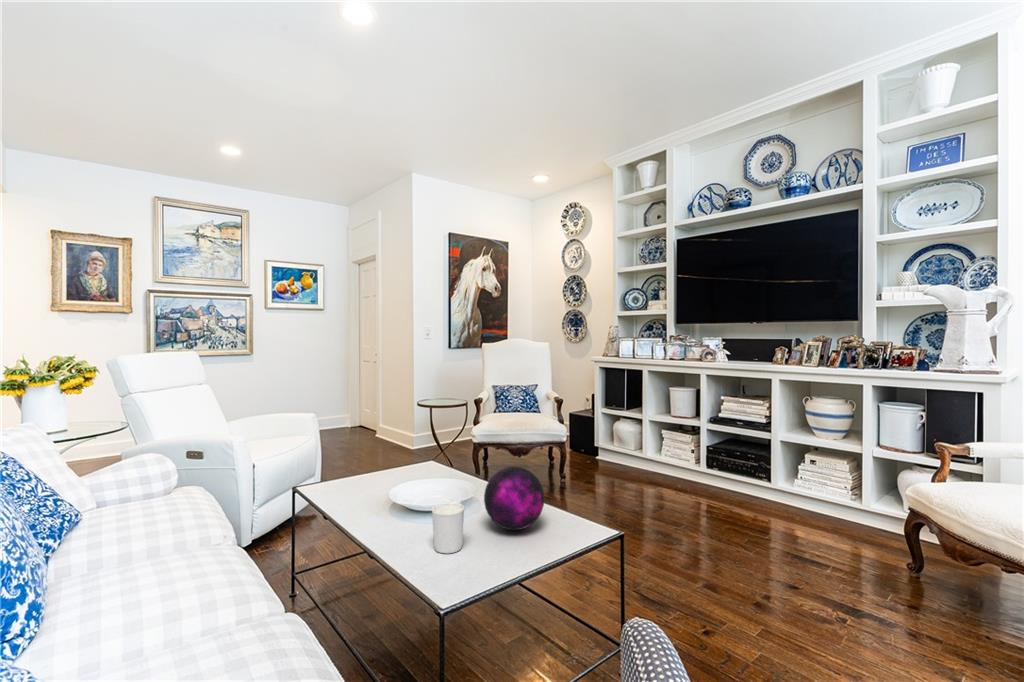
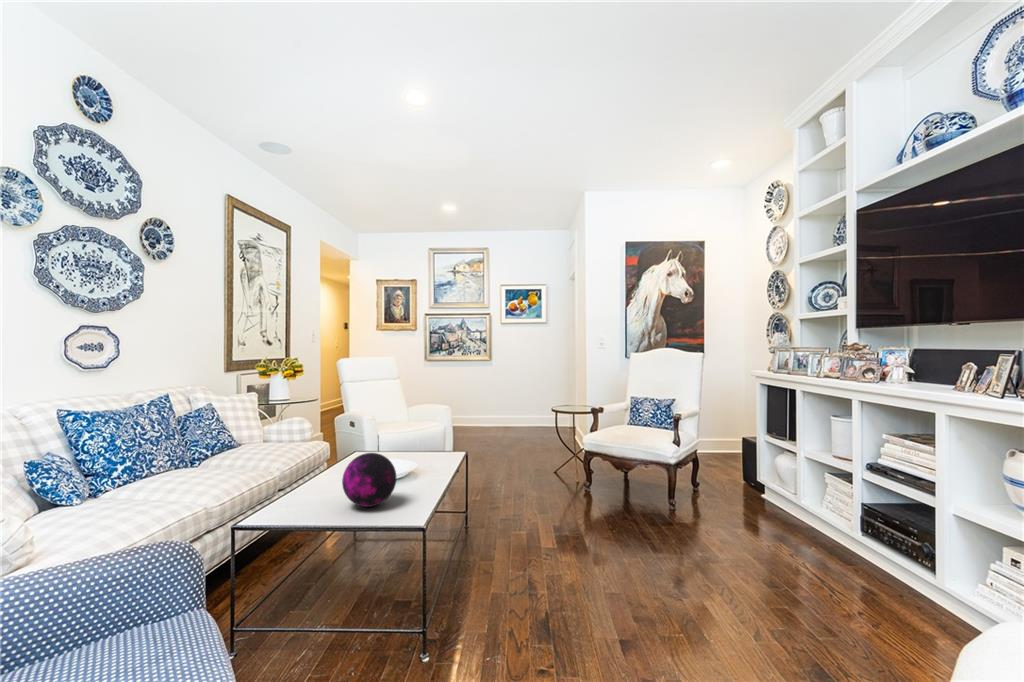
candle holder: present [432,502,464,553] -> none [297,470,324,507]

